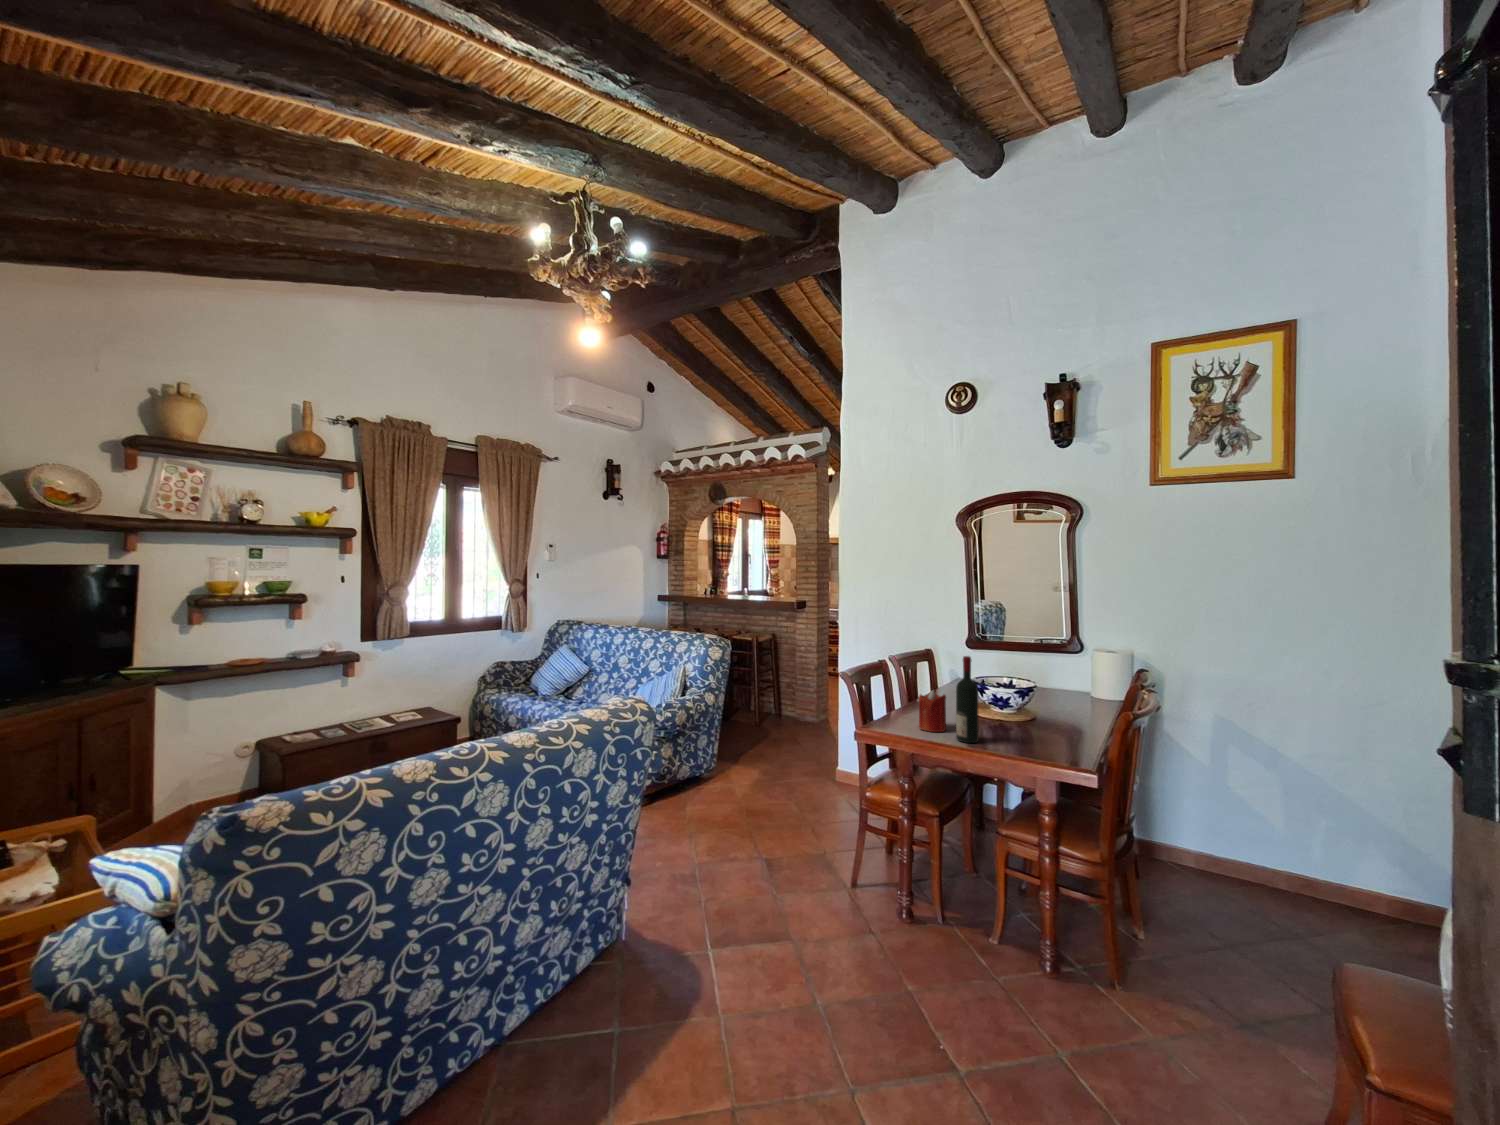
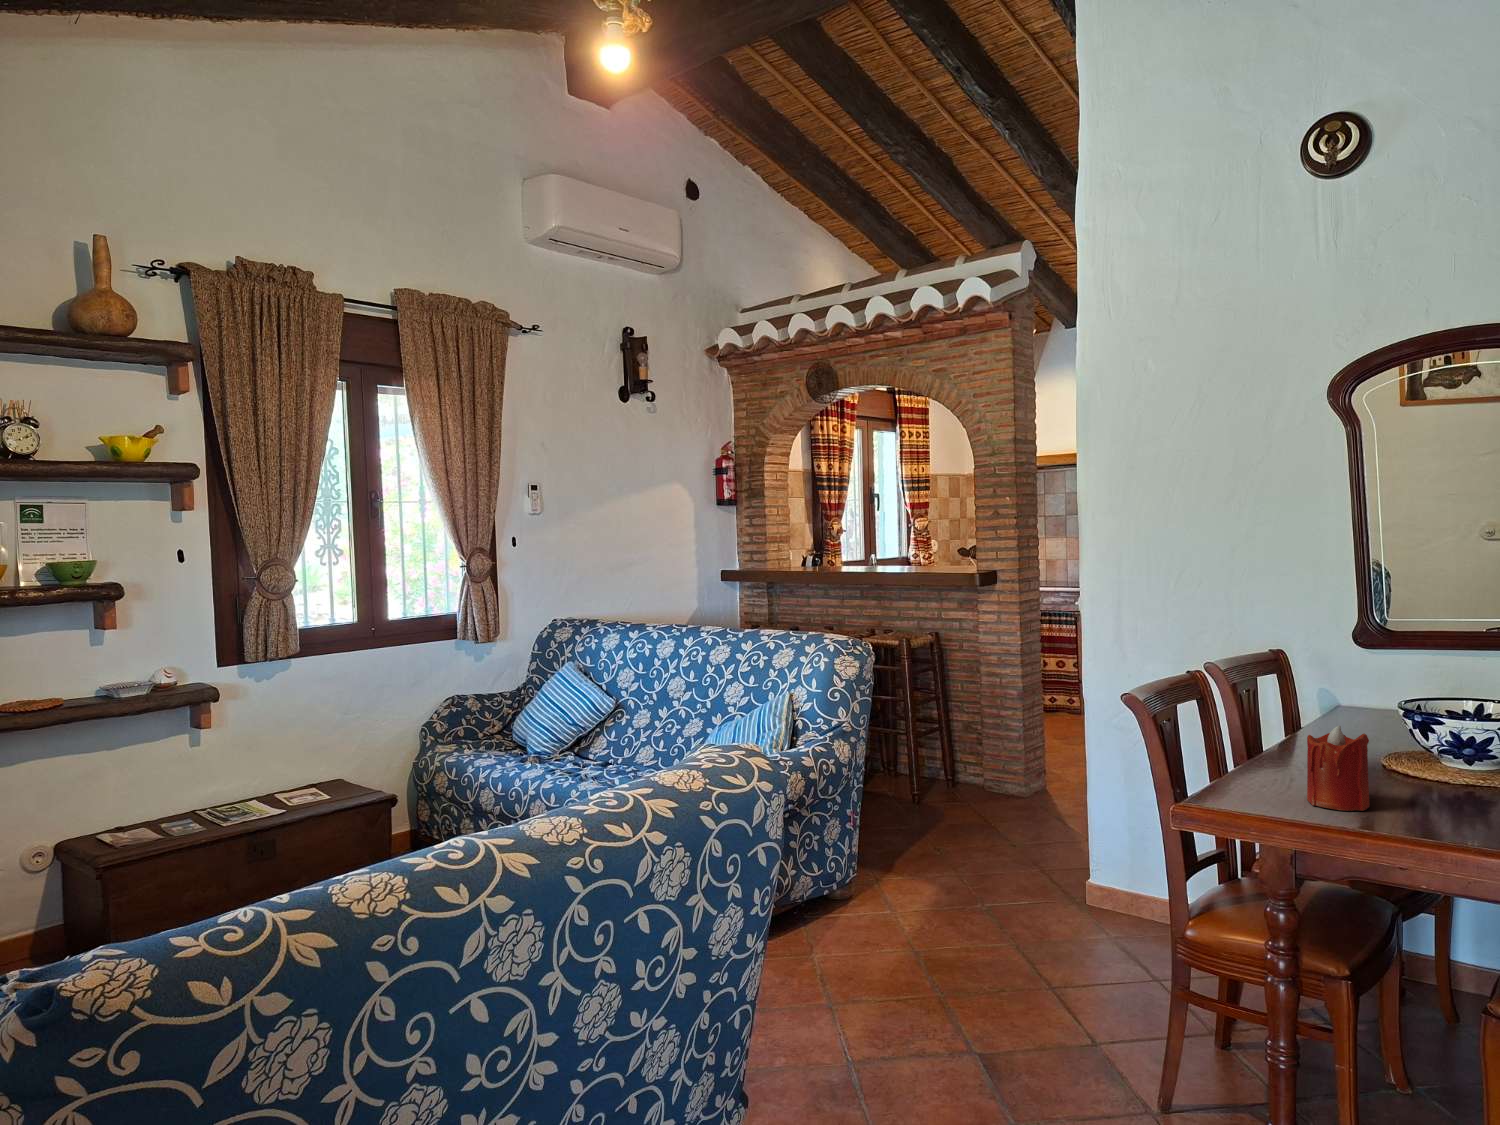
wine bottle: present [956,656,978,743] -> none [1400,654,1454,833]

